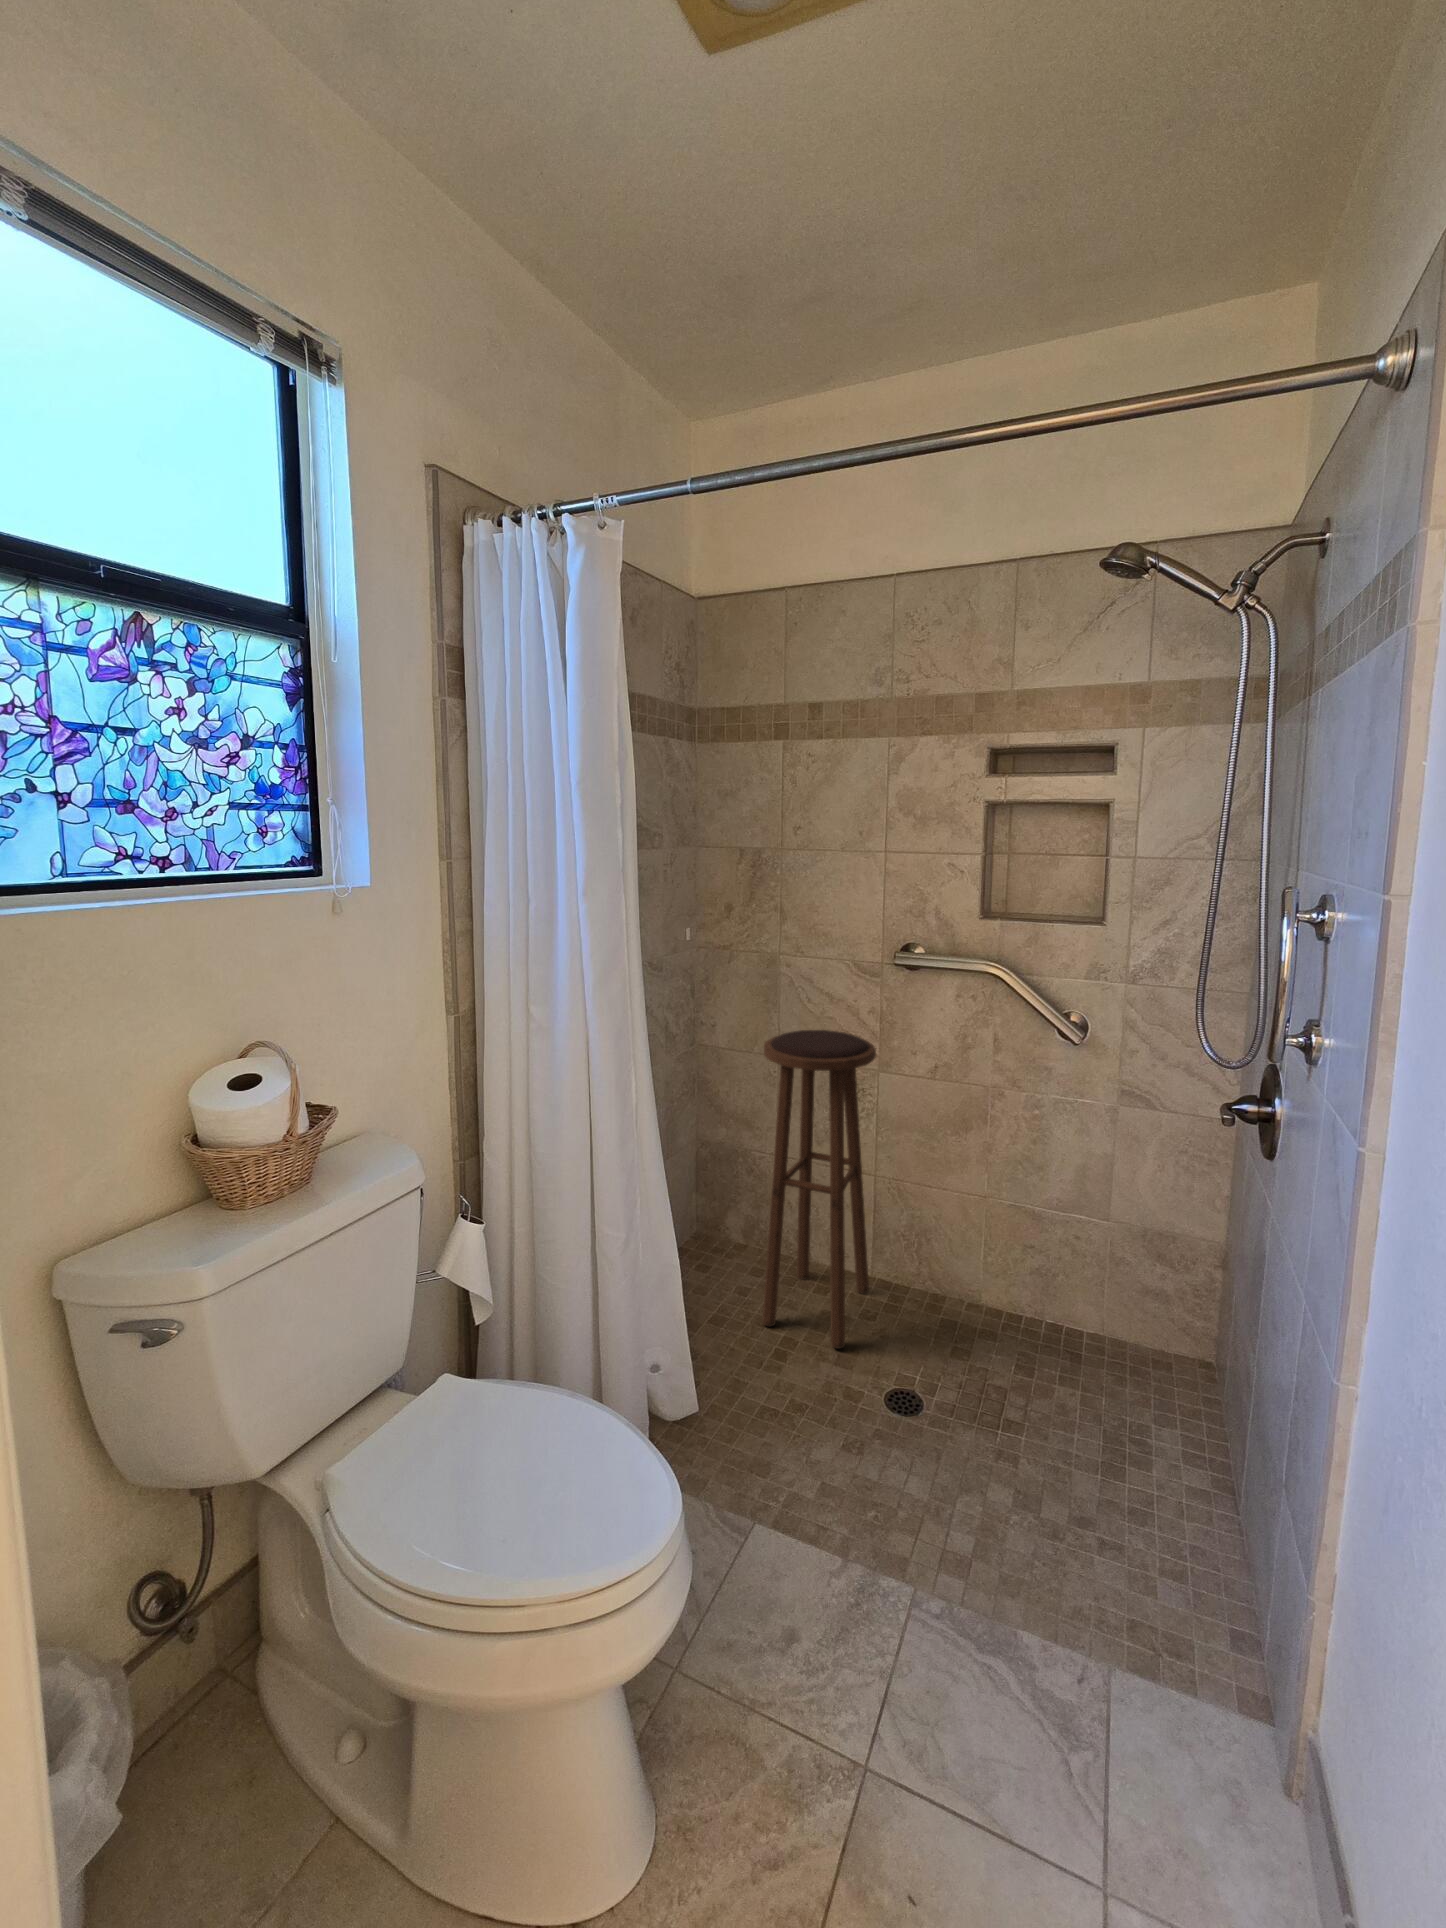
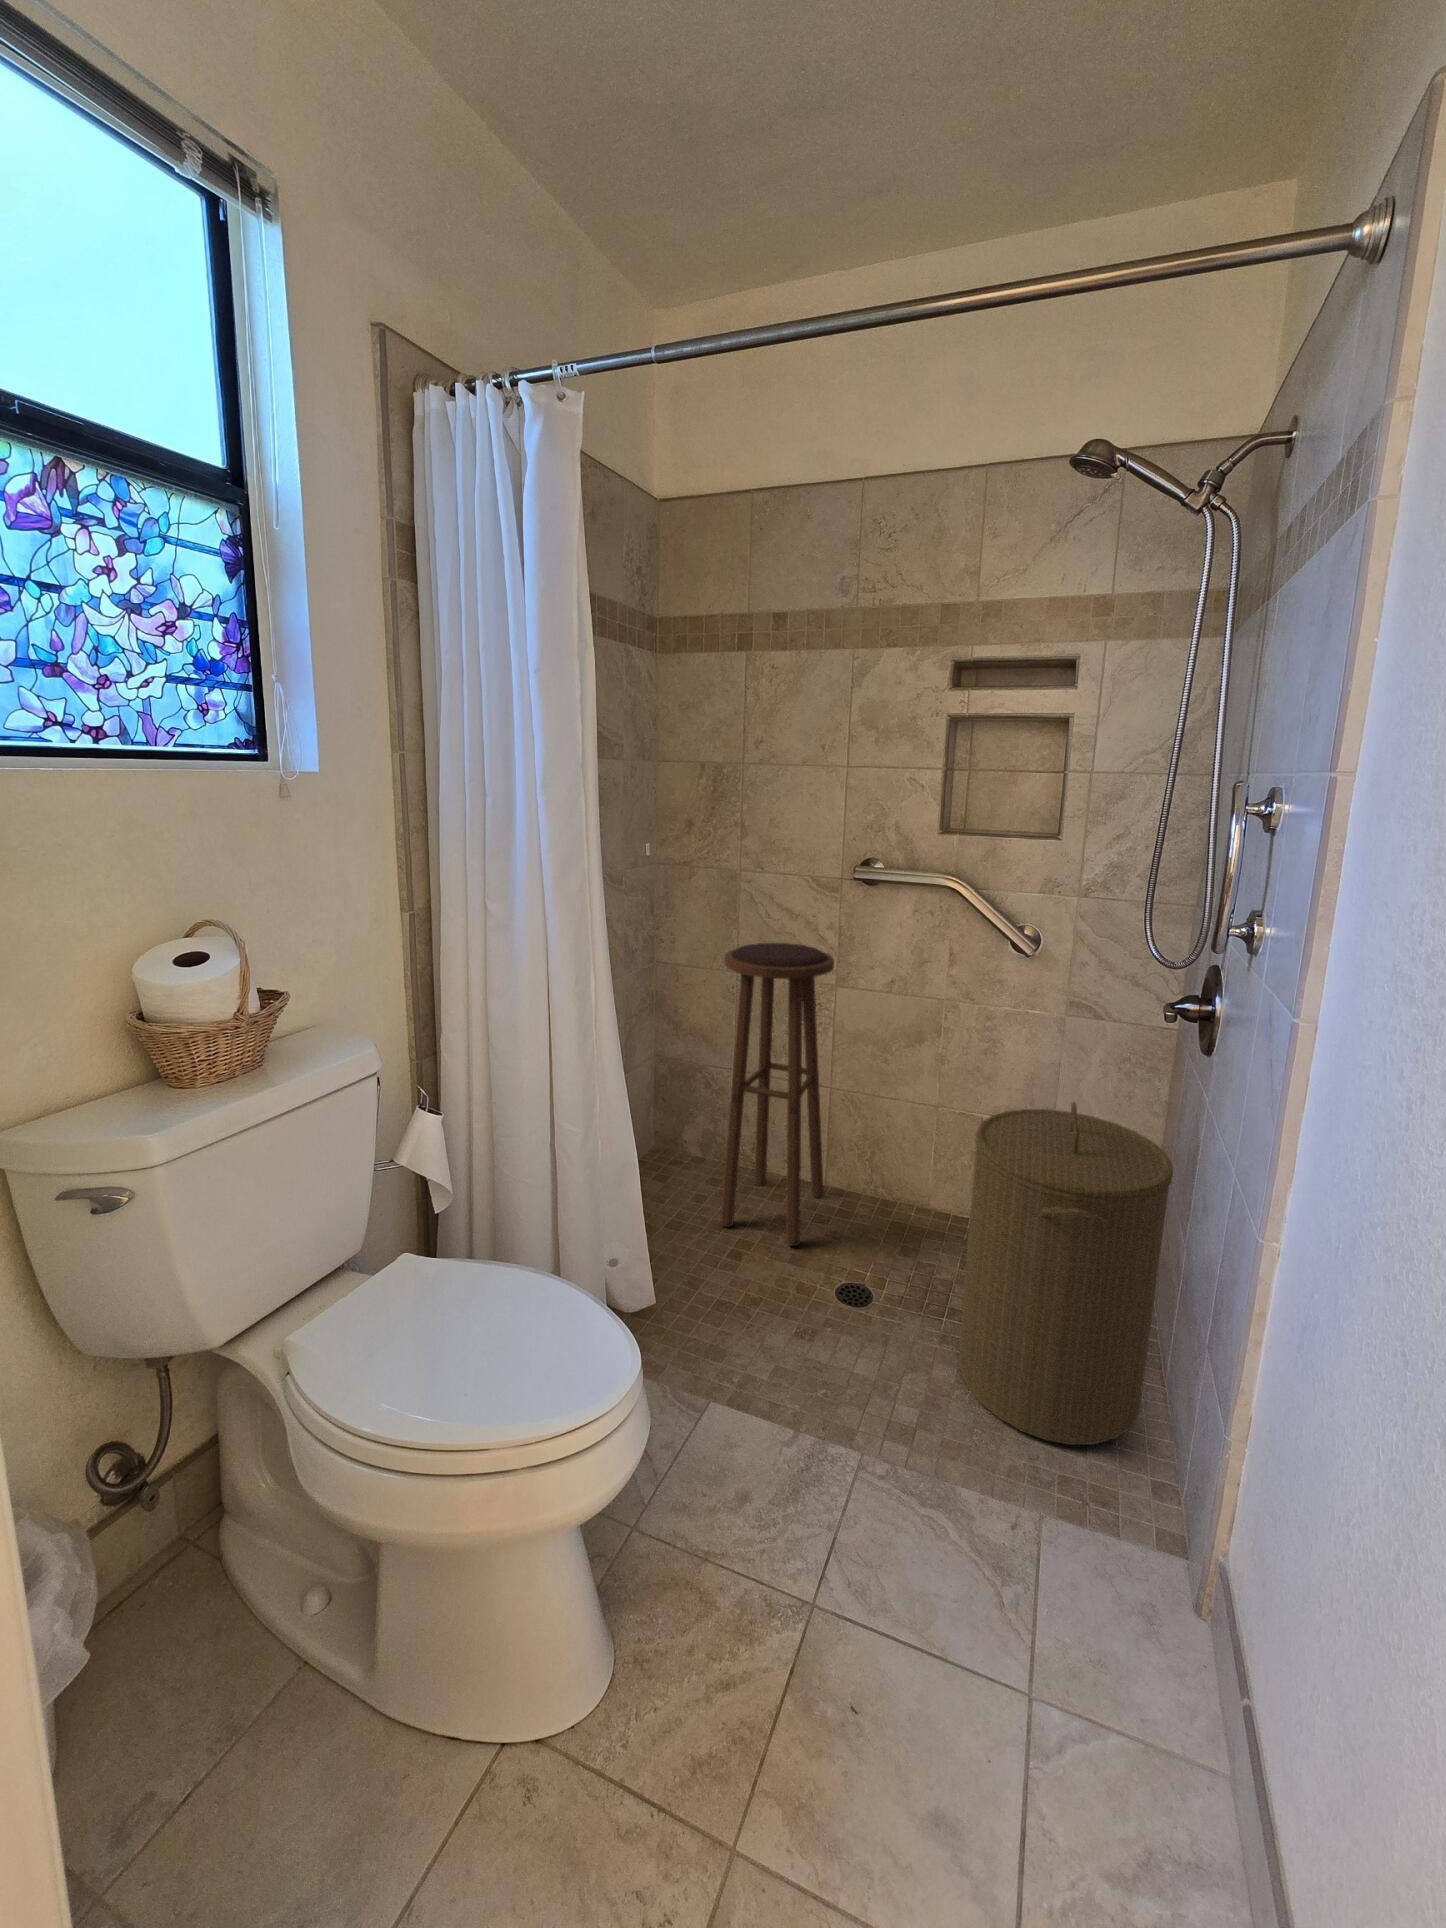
laundry hamper: none [1015,1209,1239,1586] -> present [958,1102,1173,1445]

